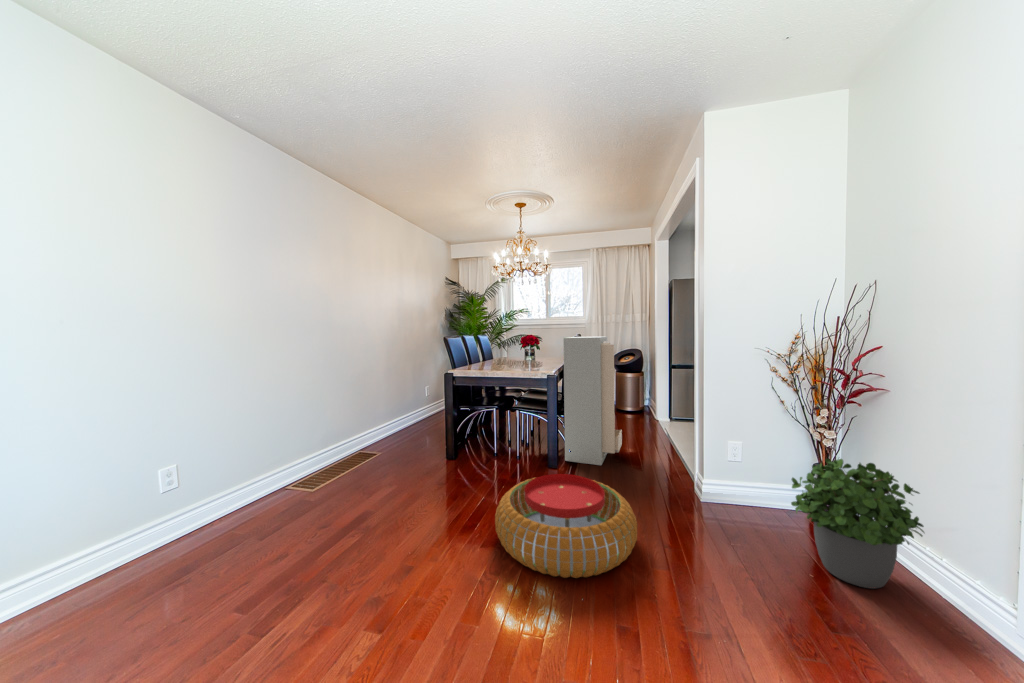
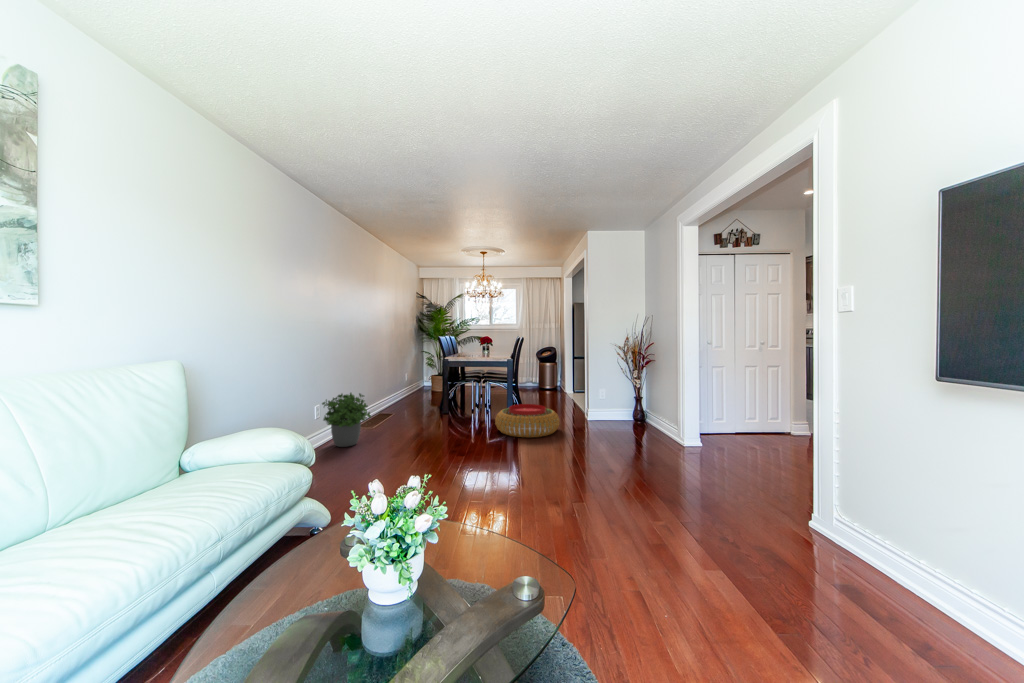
storage cabinet: present [563,337,622,465] -> none [516,338,547,411]
potted plant: present [791,459,924,589] -> present [322,393,371,447]

